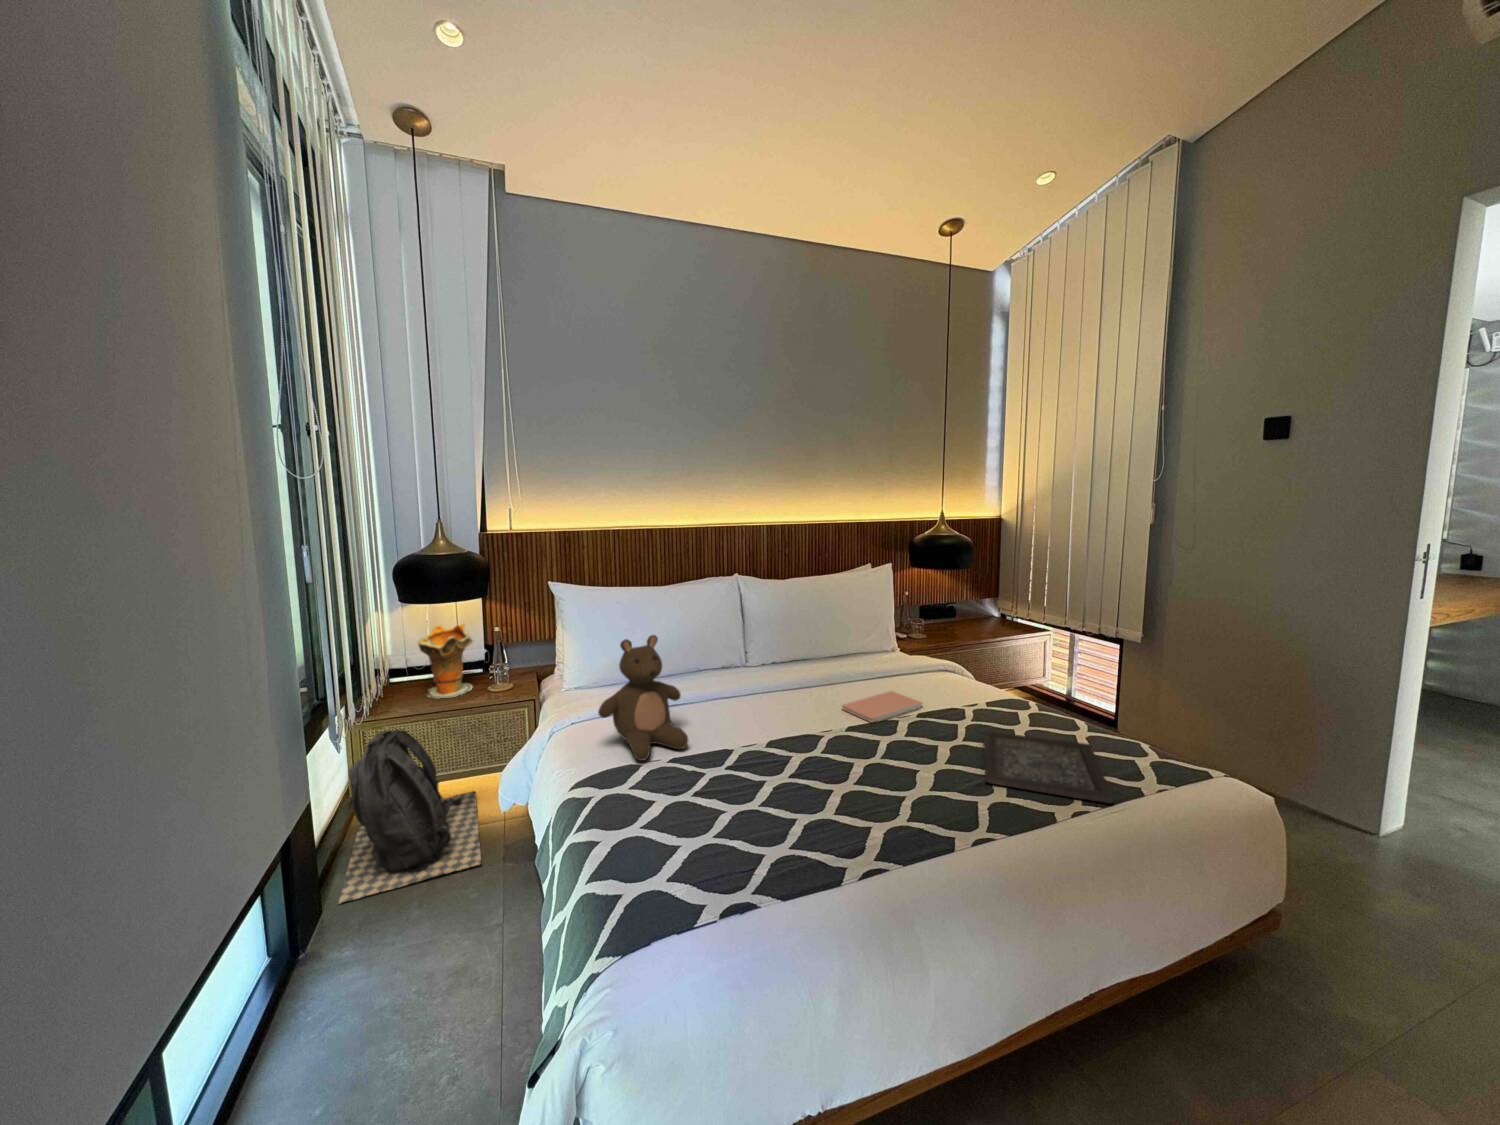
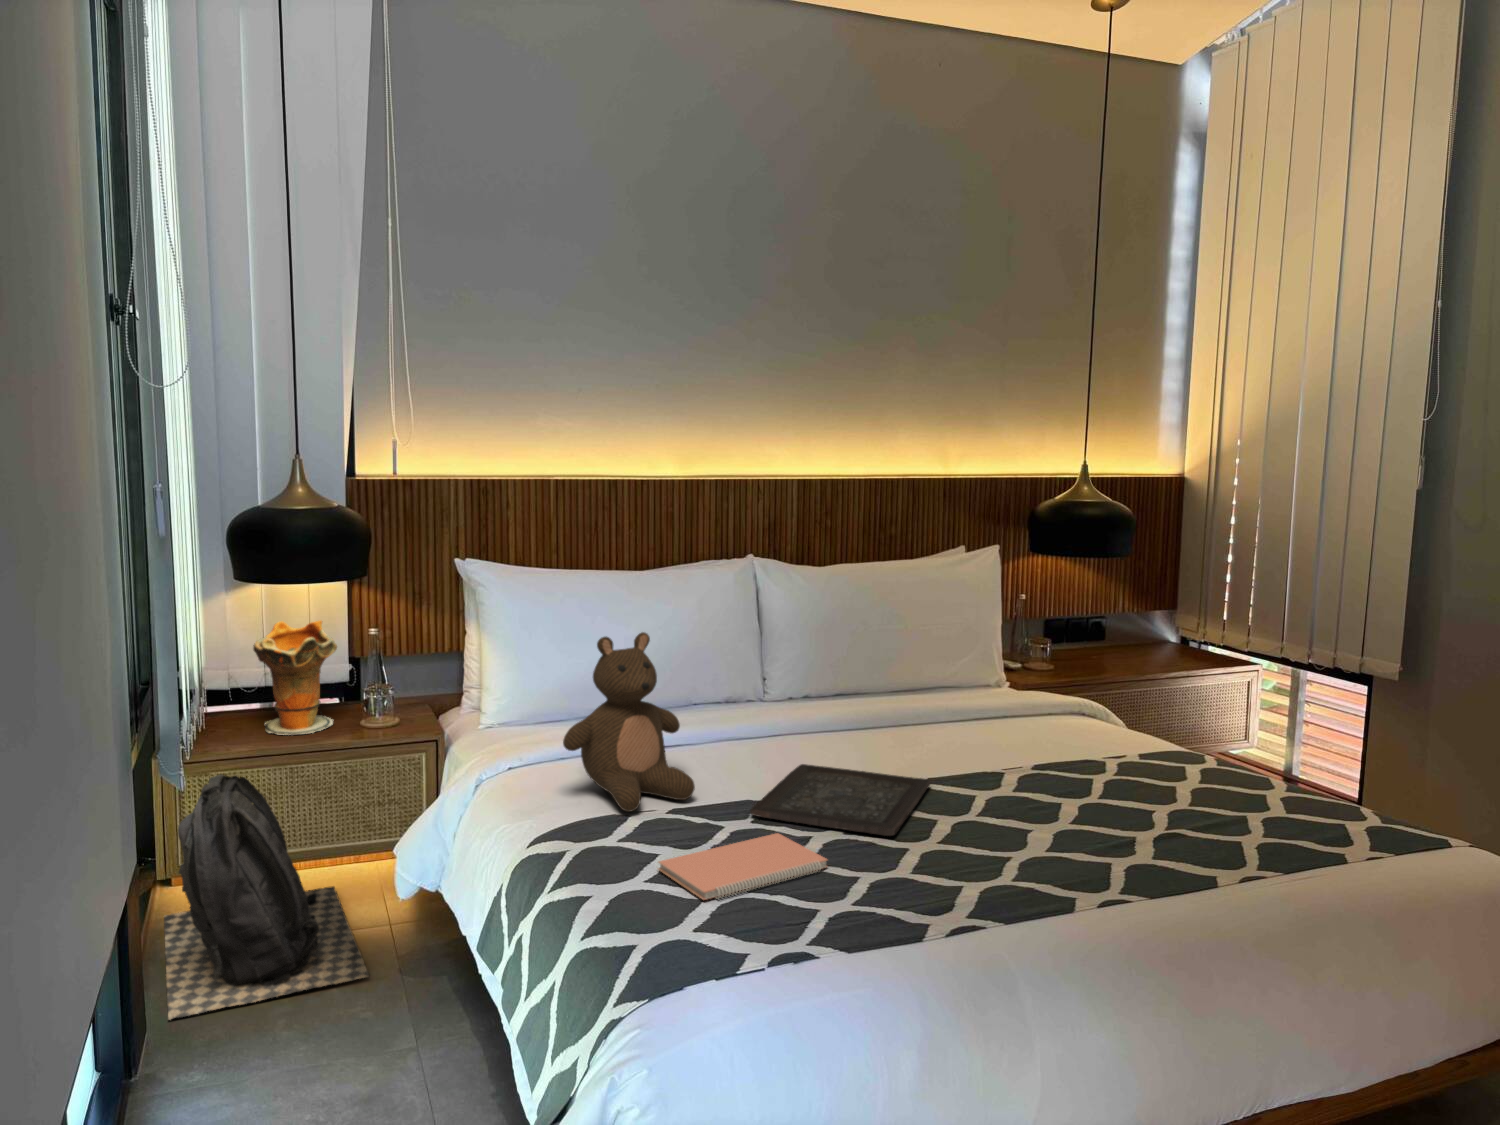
notebook: present [842,691,922,723] -> present [658,833,827,900]
tray: present [983,731,1113,803] -> present [750,764,930,836]

